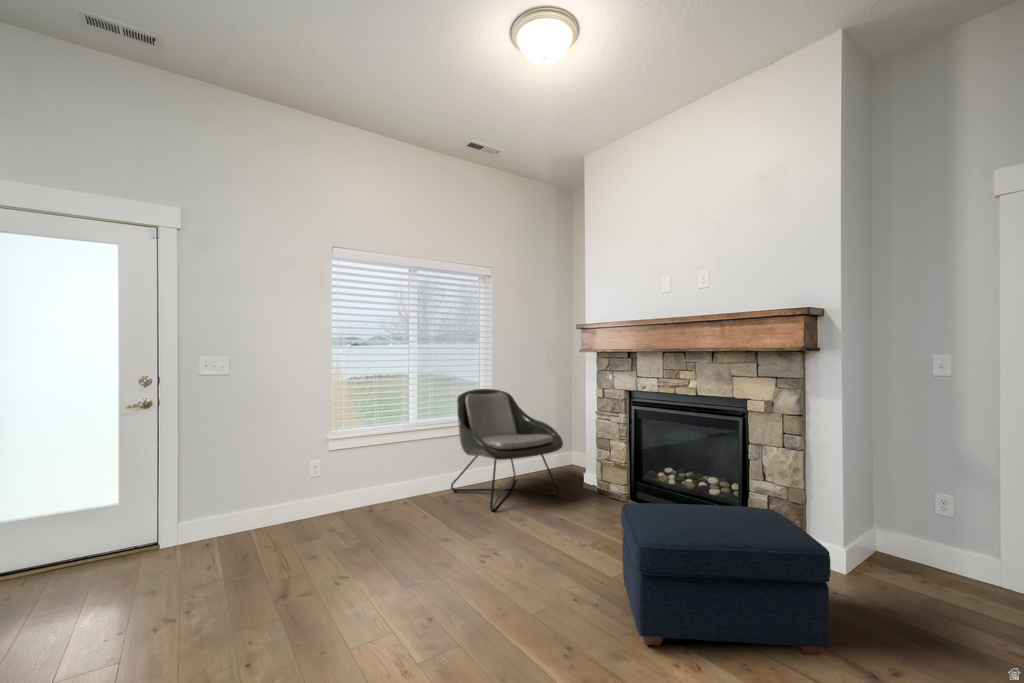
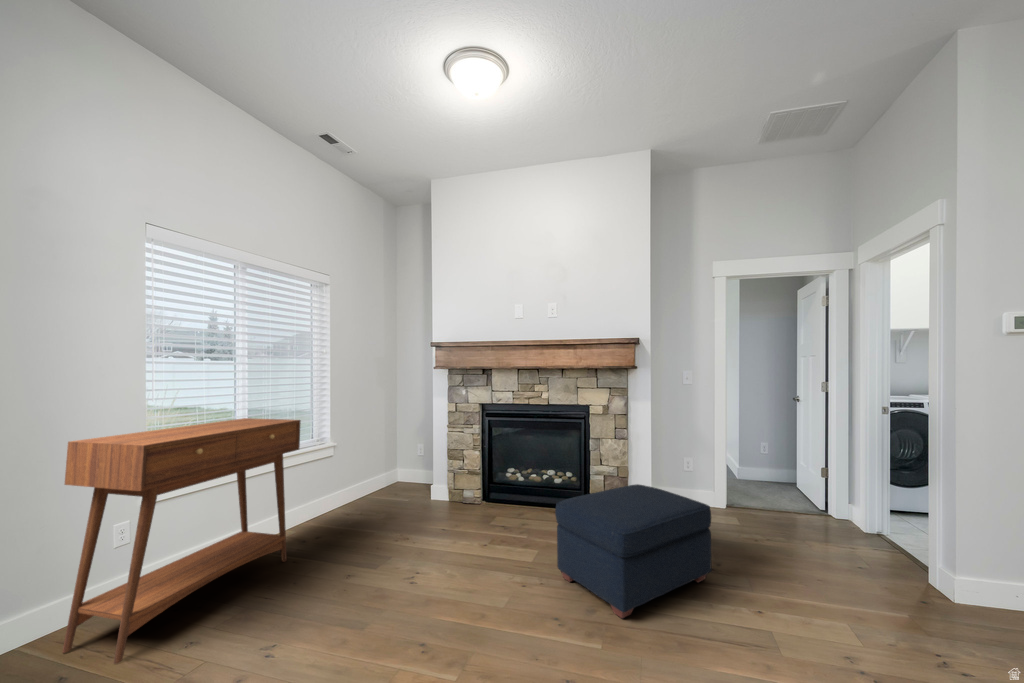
lounge chair: present [451,389,563,511] -> none [294,410,422,543]
console table: none [292,391,435,539] -> present [63,418,301,663]

